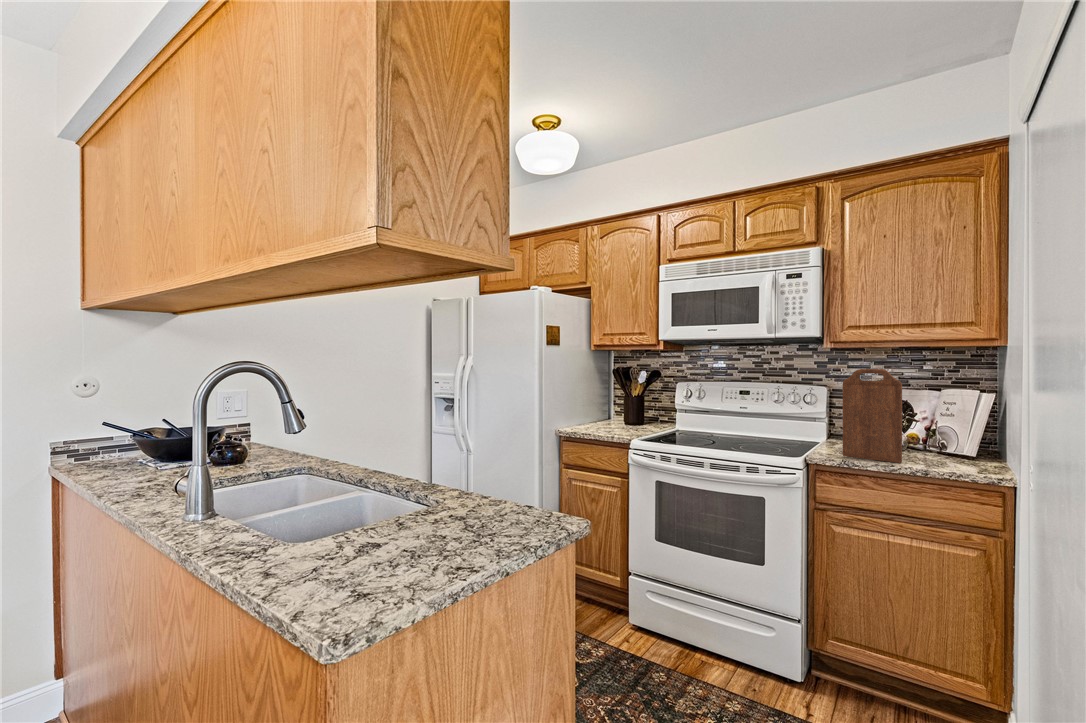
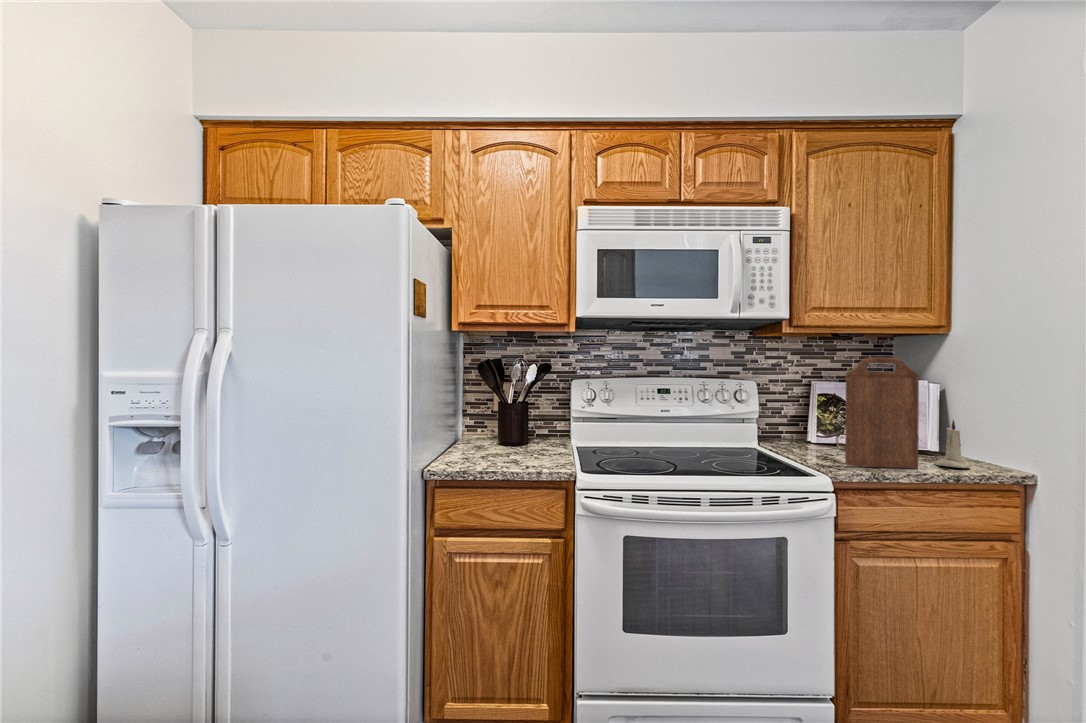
candle: none [928,424,957,466] -> present [934,420,971,468]

